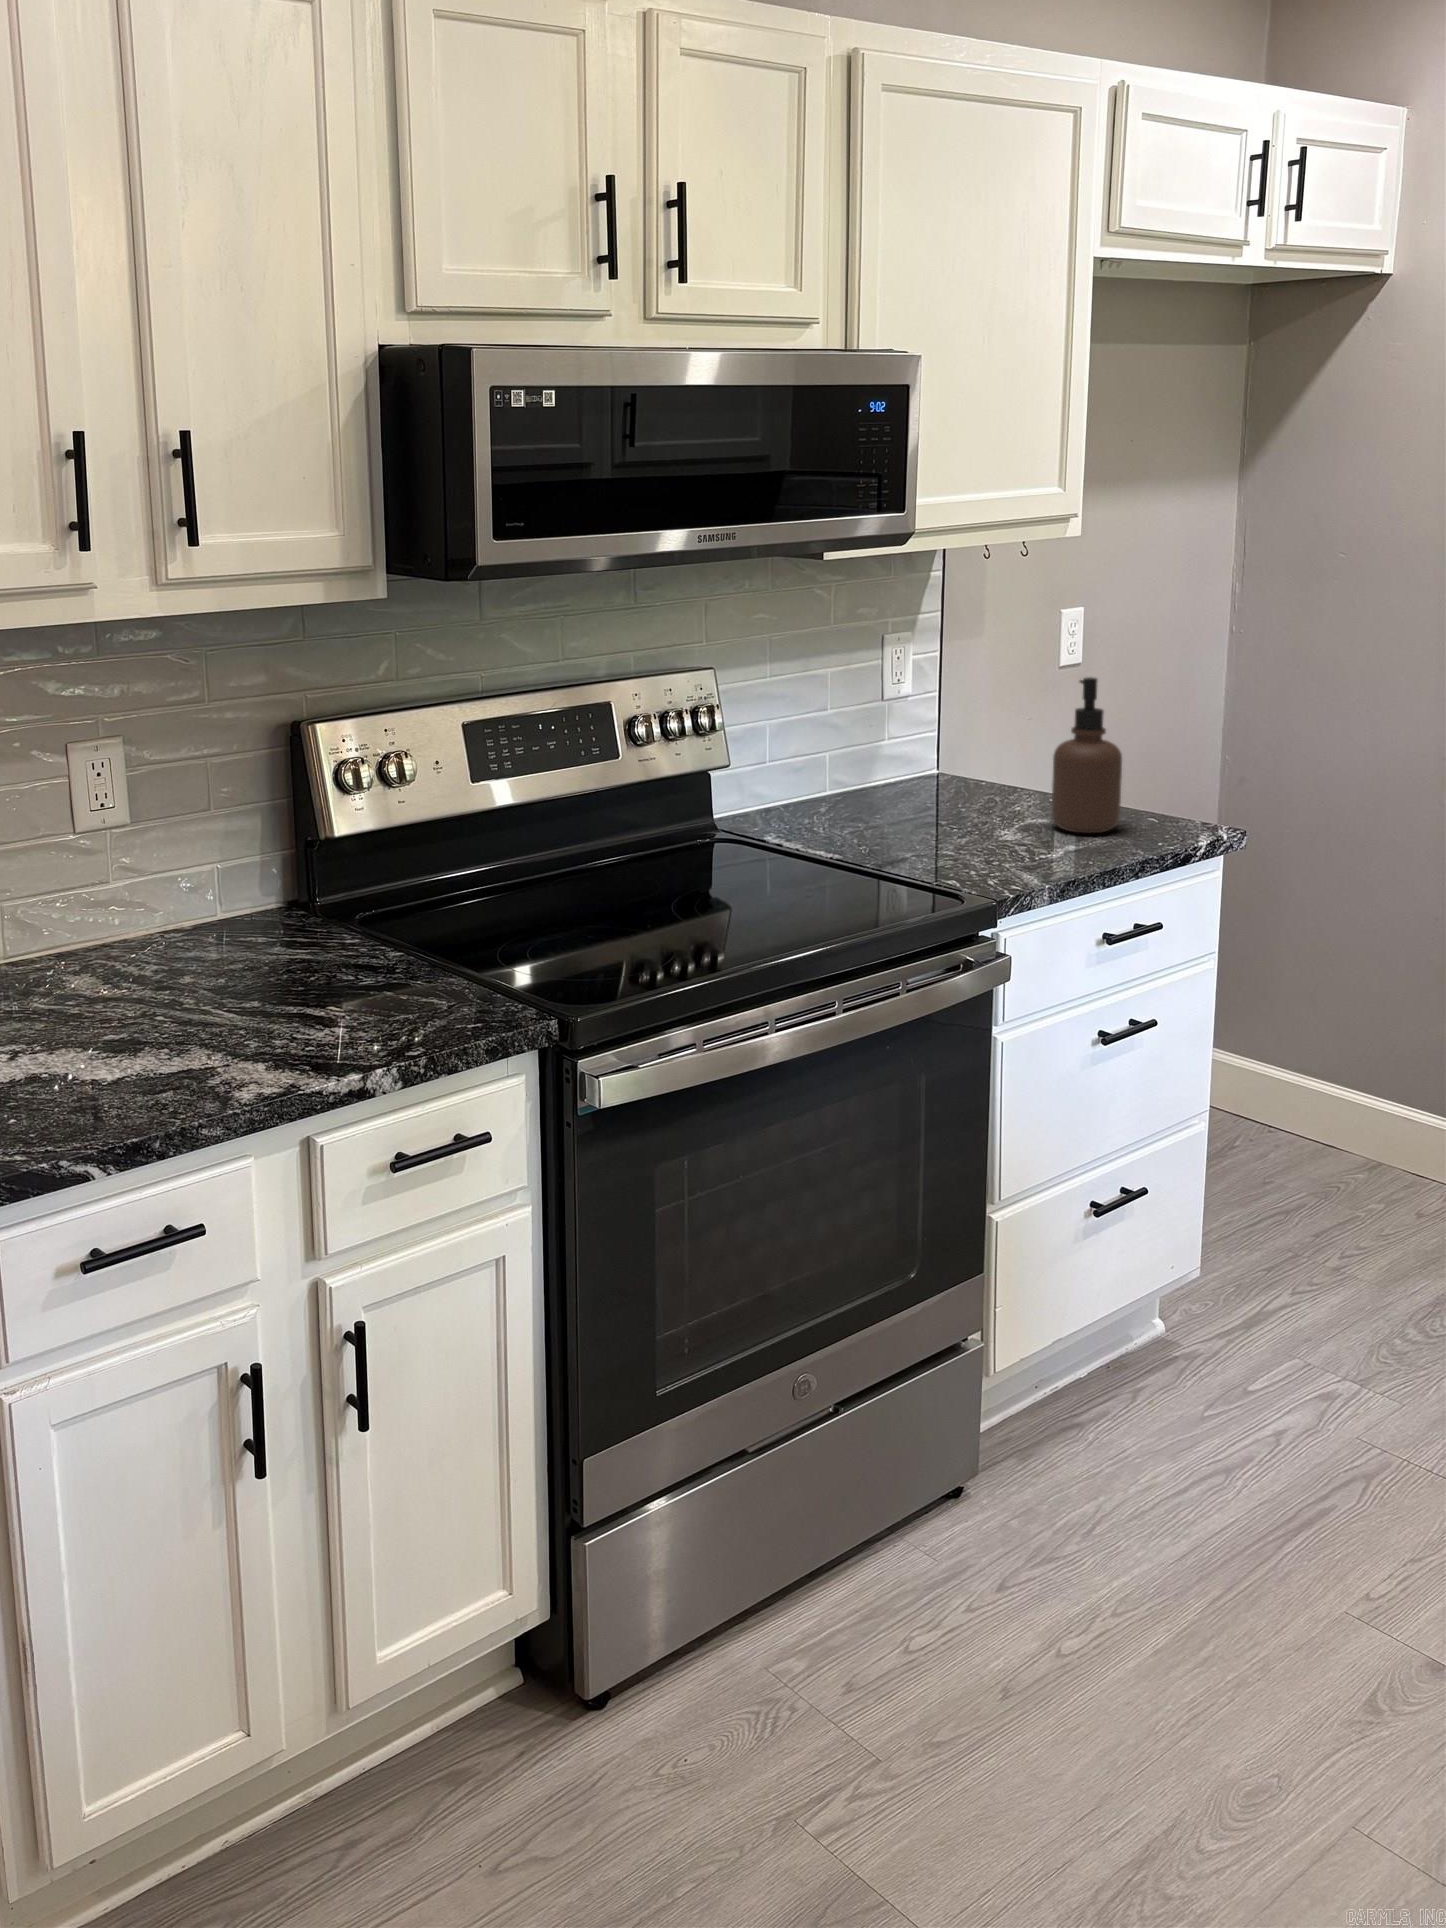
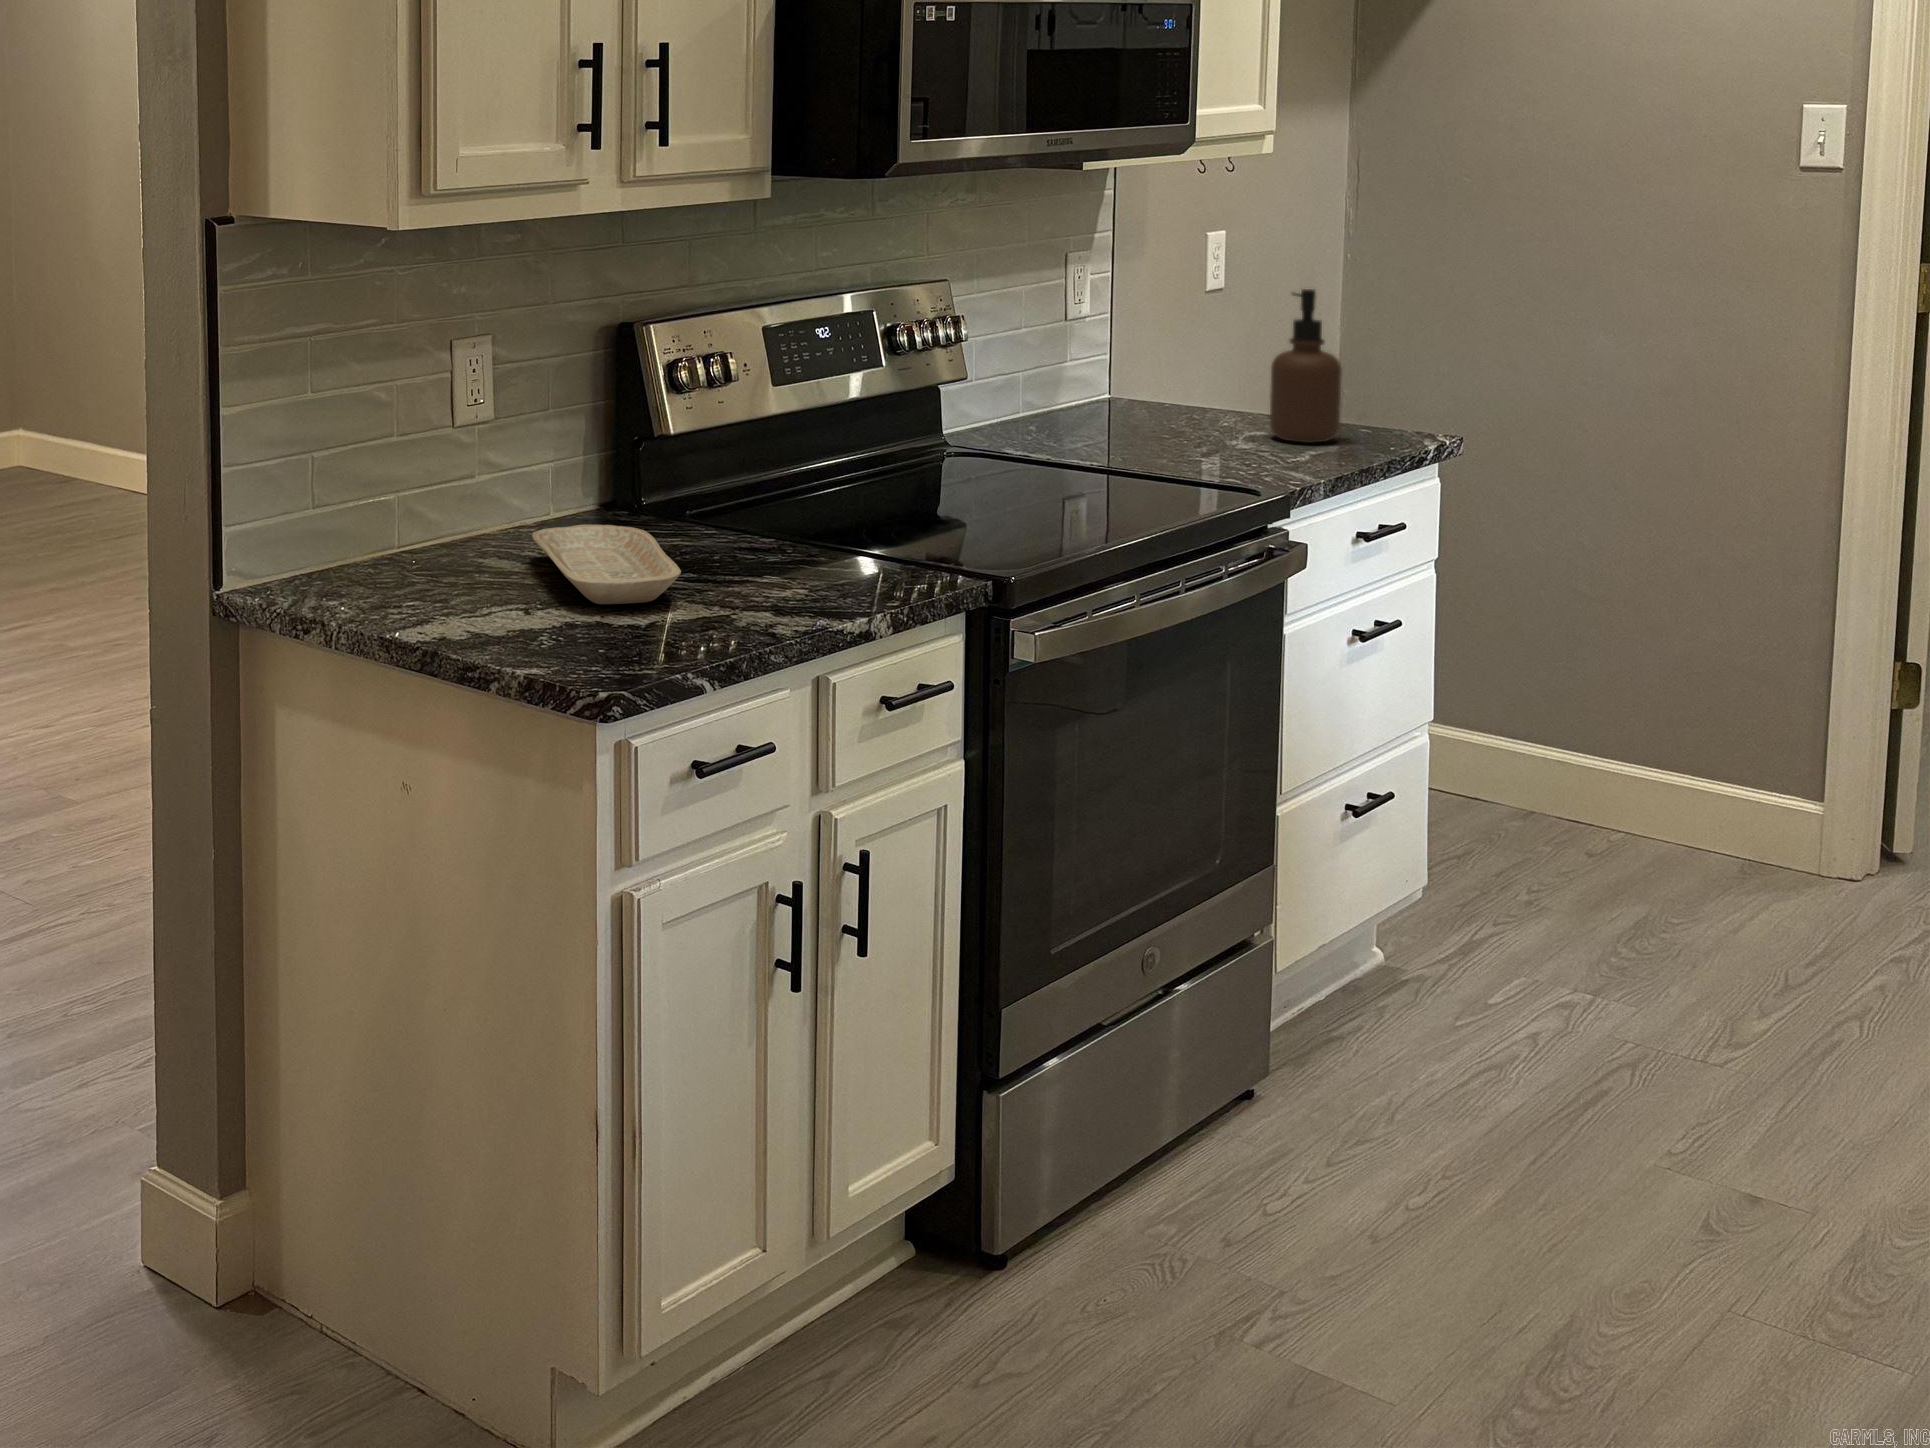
tray: none [54,941,224,1049] -> present [532,524,681,604]

